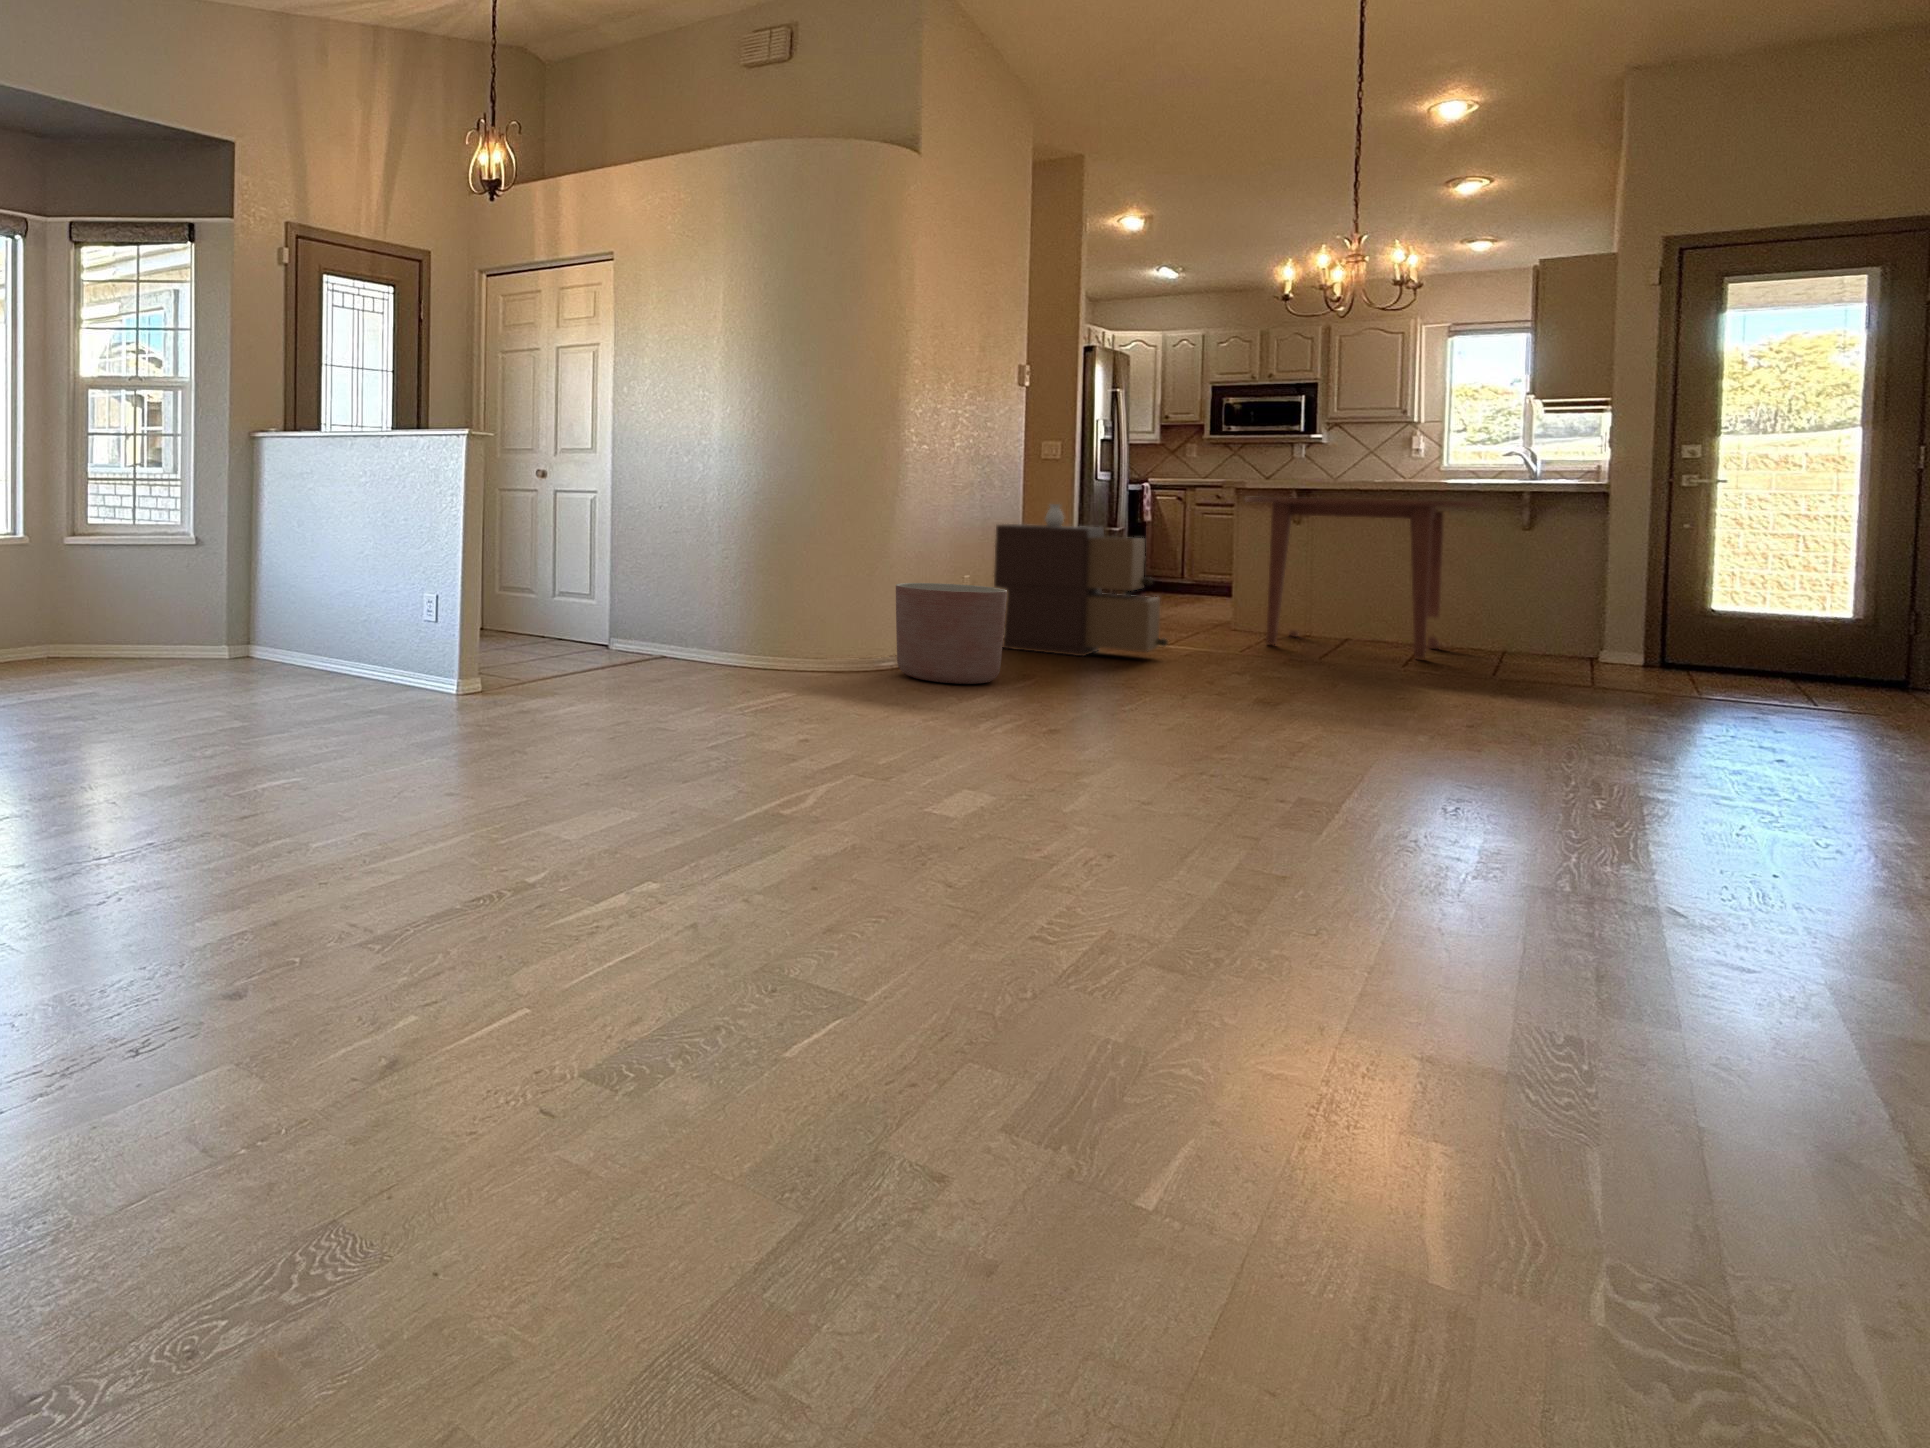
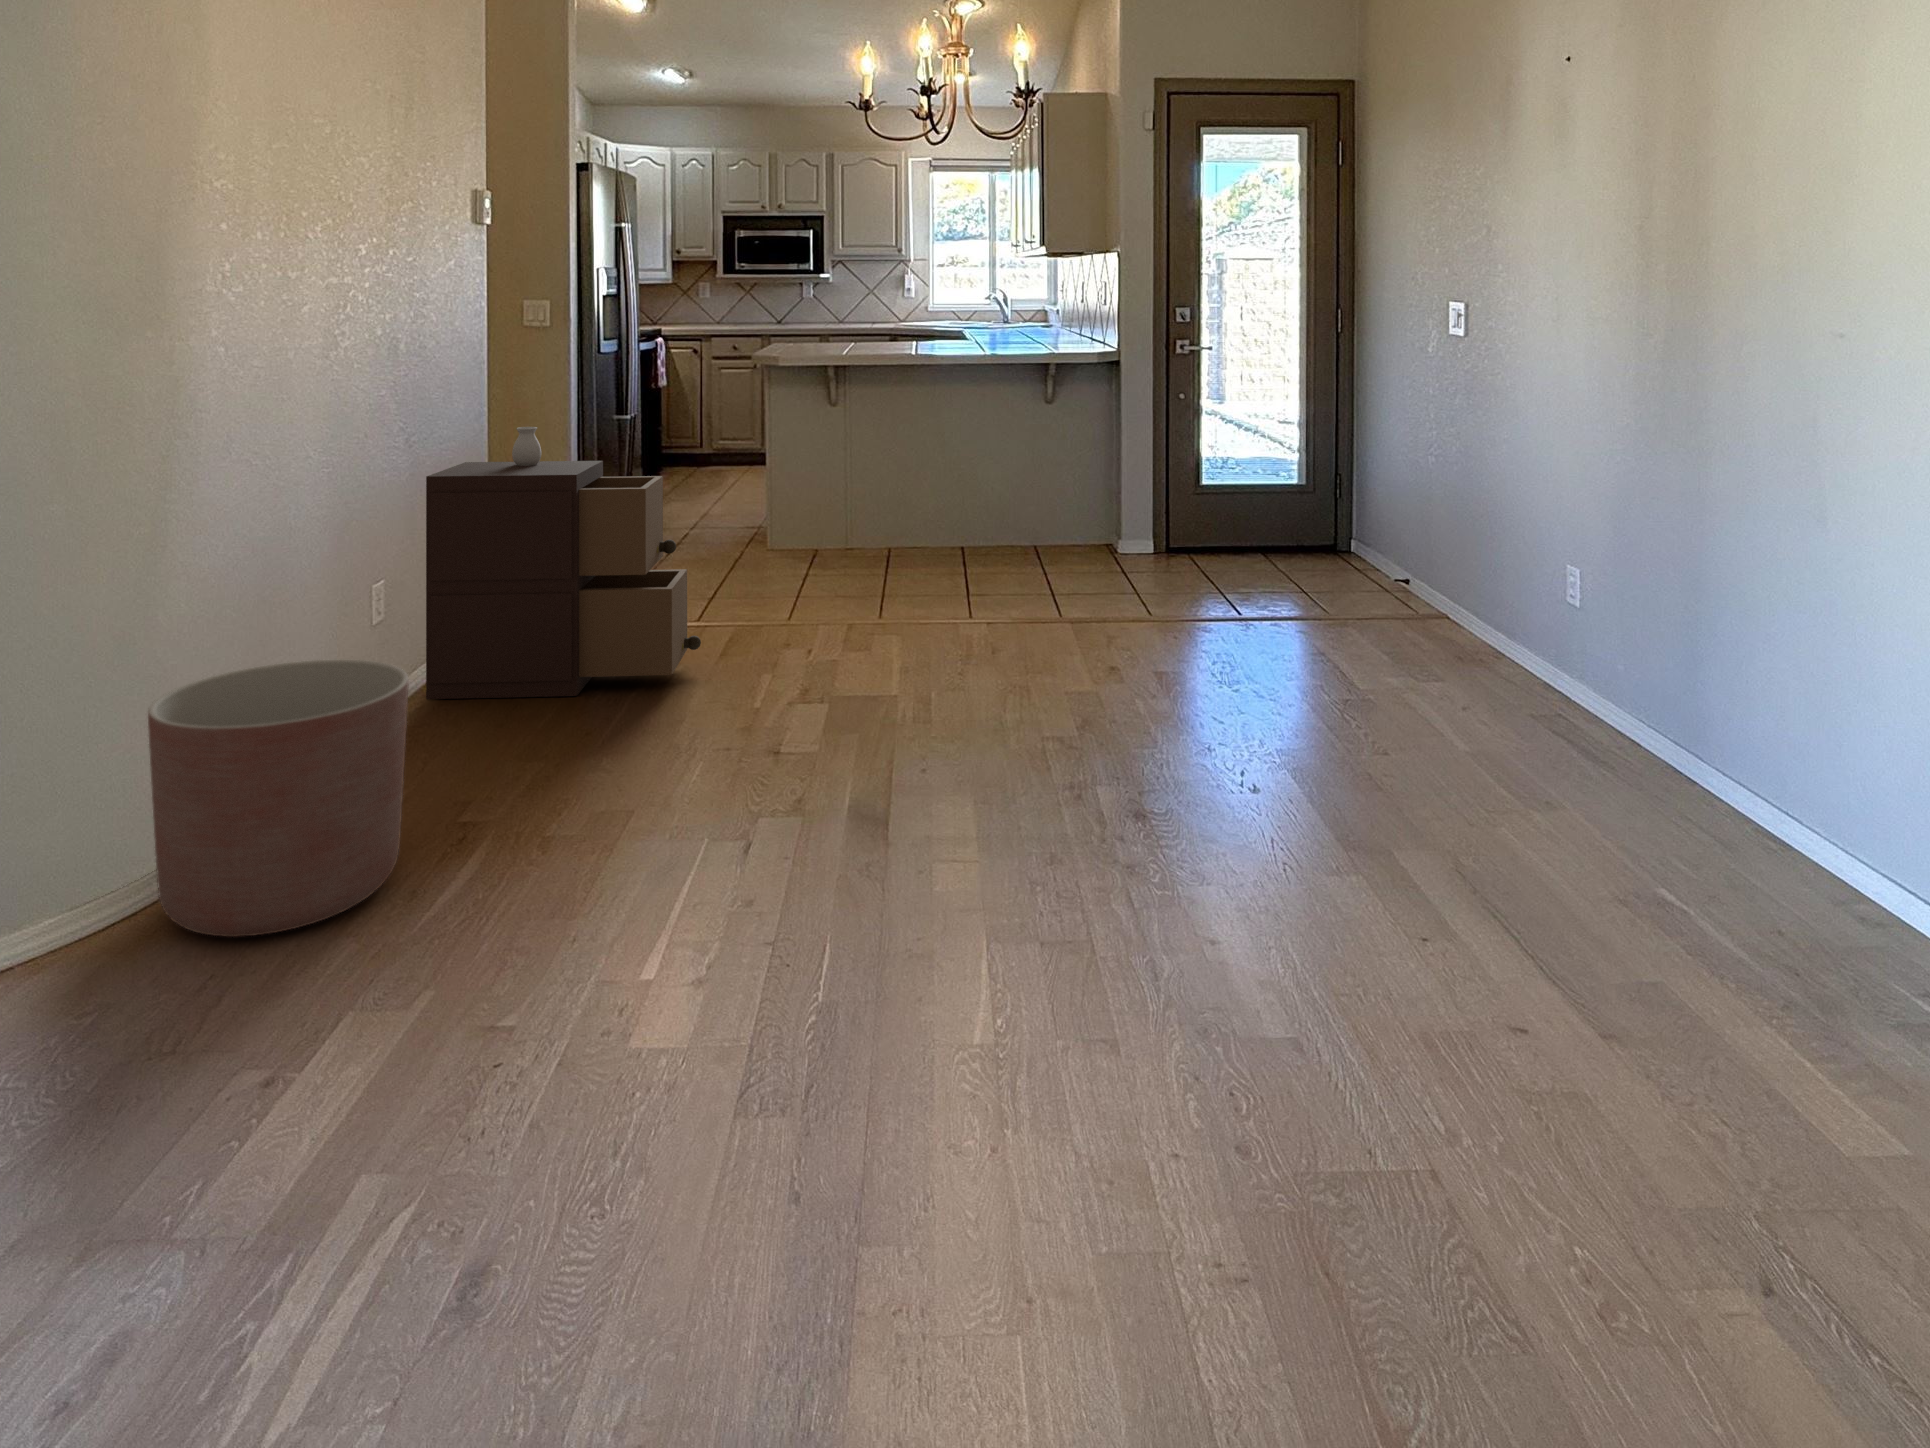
dining table: present [1246,497,1483,659] -> none [781,373,1022,589]

